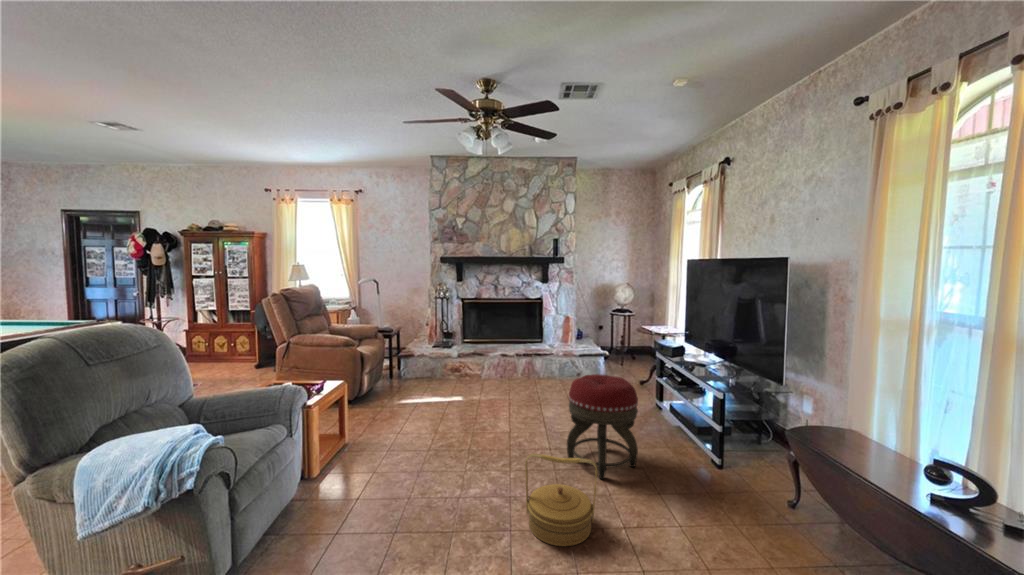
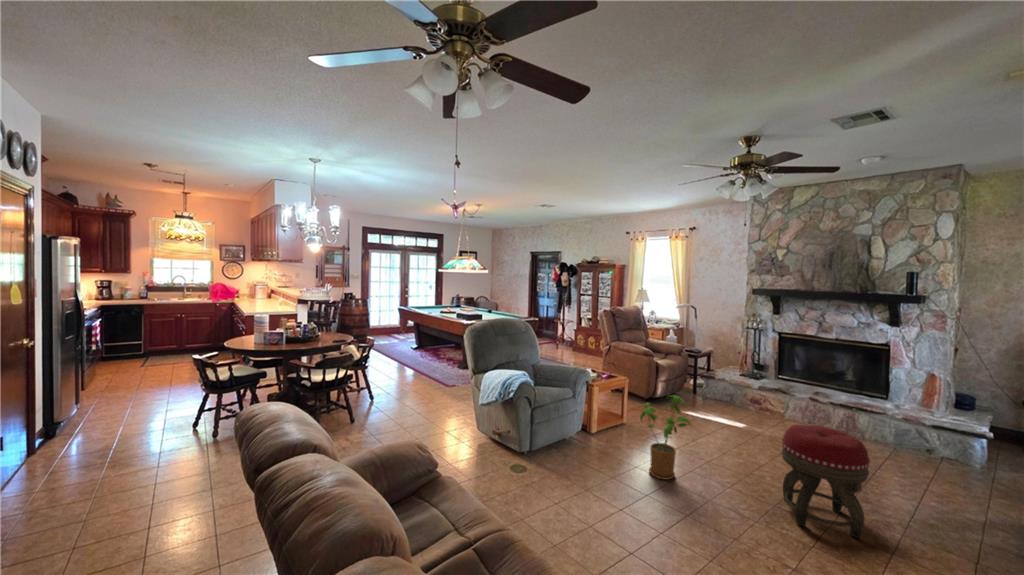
house plant: none [428,383,501,502] -> present [640,395,691,480]
basket: present [525,453,597,546] -> none [686,458,745,539]

